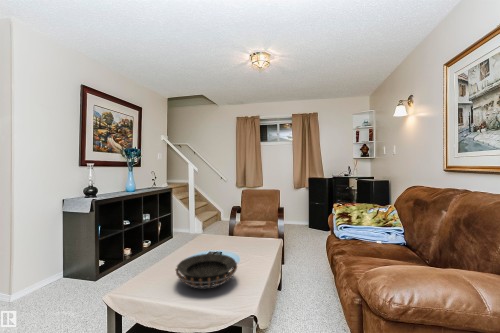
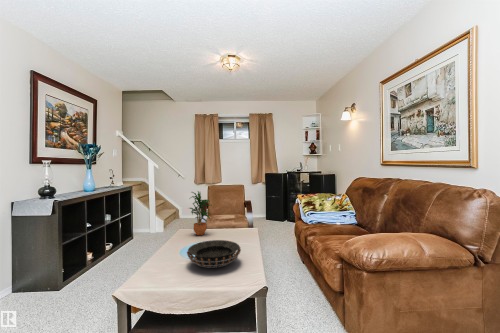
potted plant: none [202,196,230,244] -> present [190,191,210,235]

